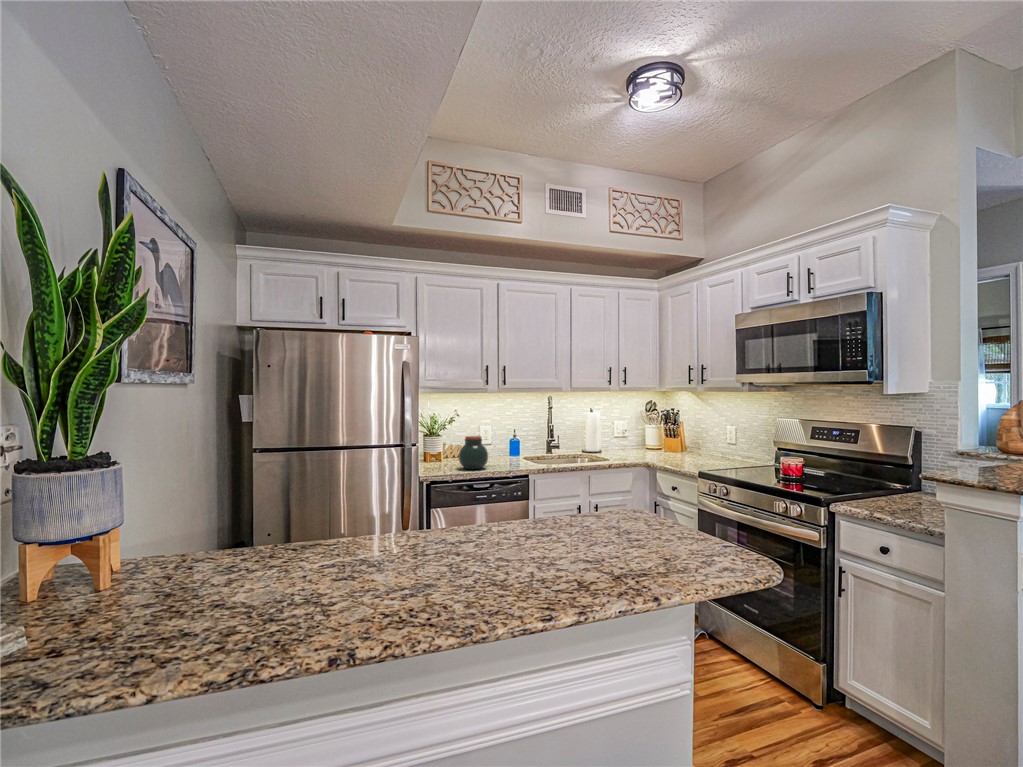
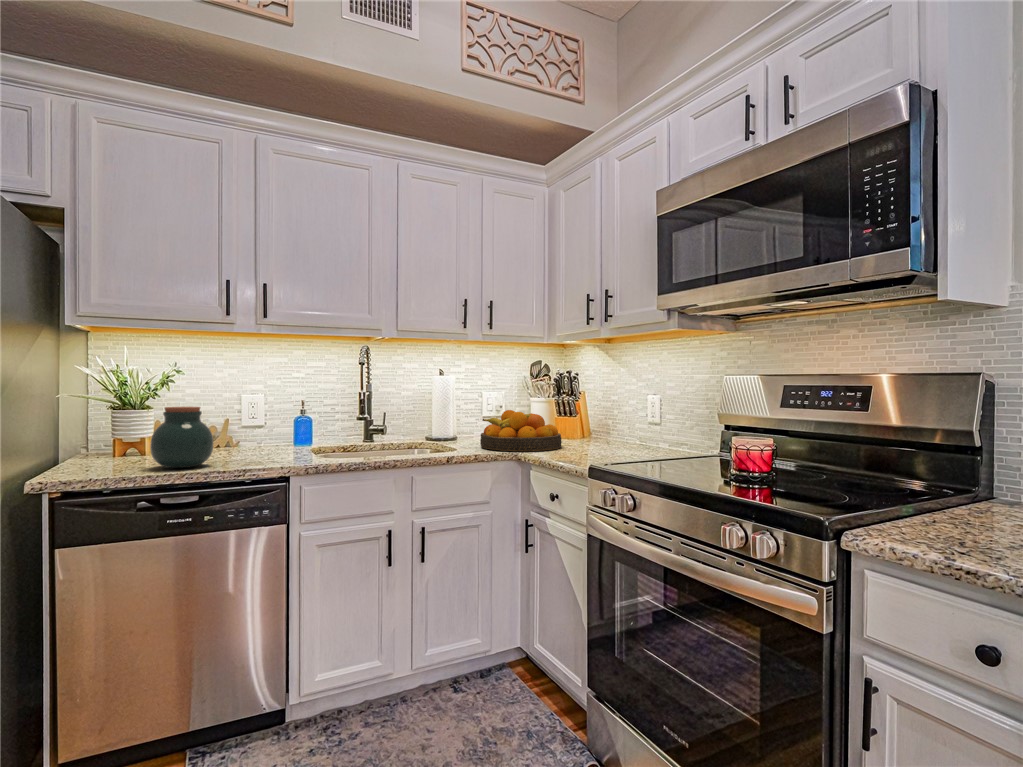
fruit bowl: none [622,435,673,461] -> present [480,410,562,451]

